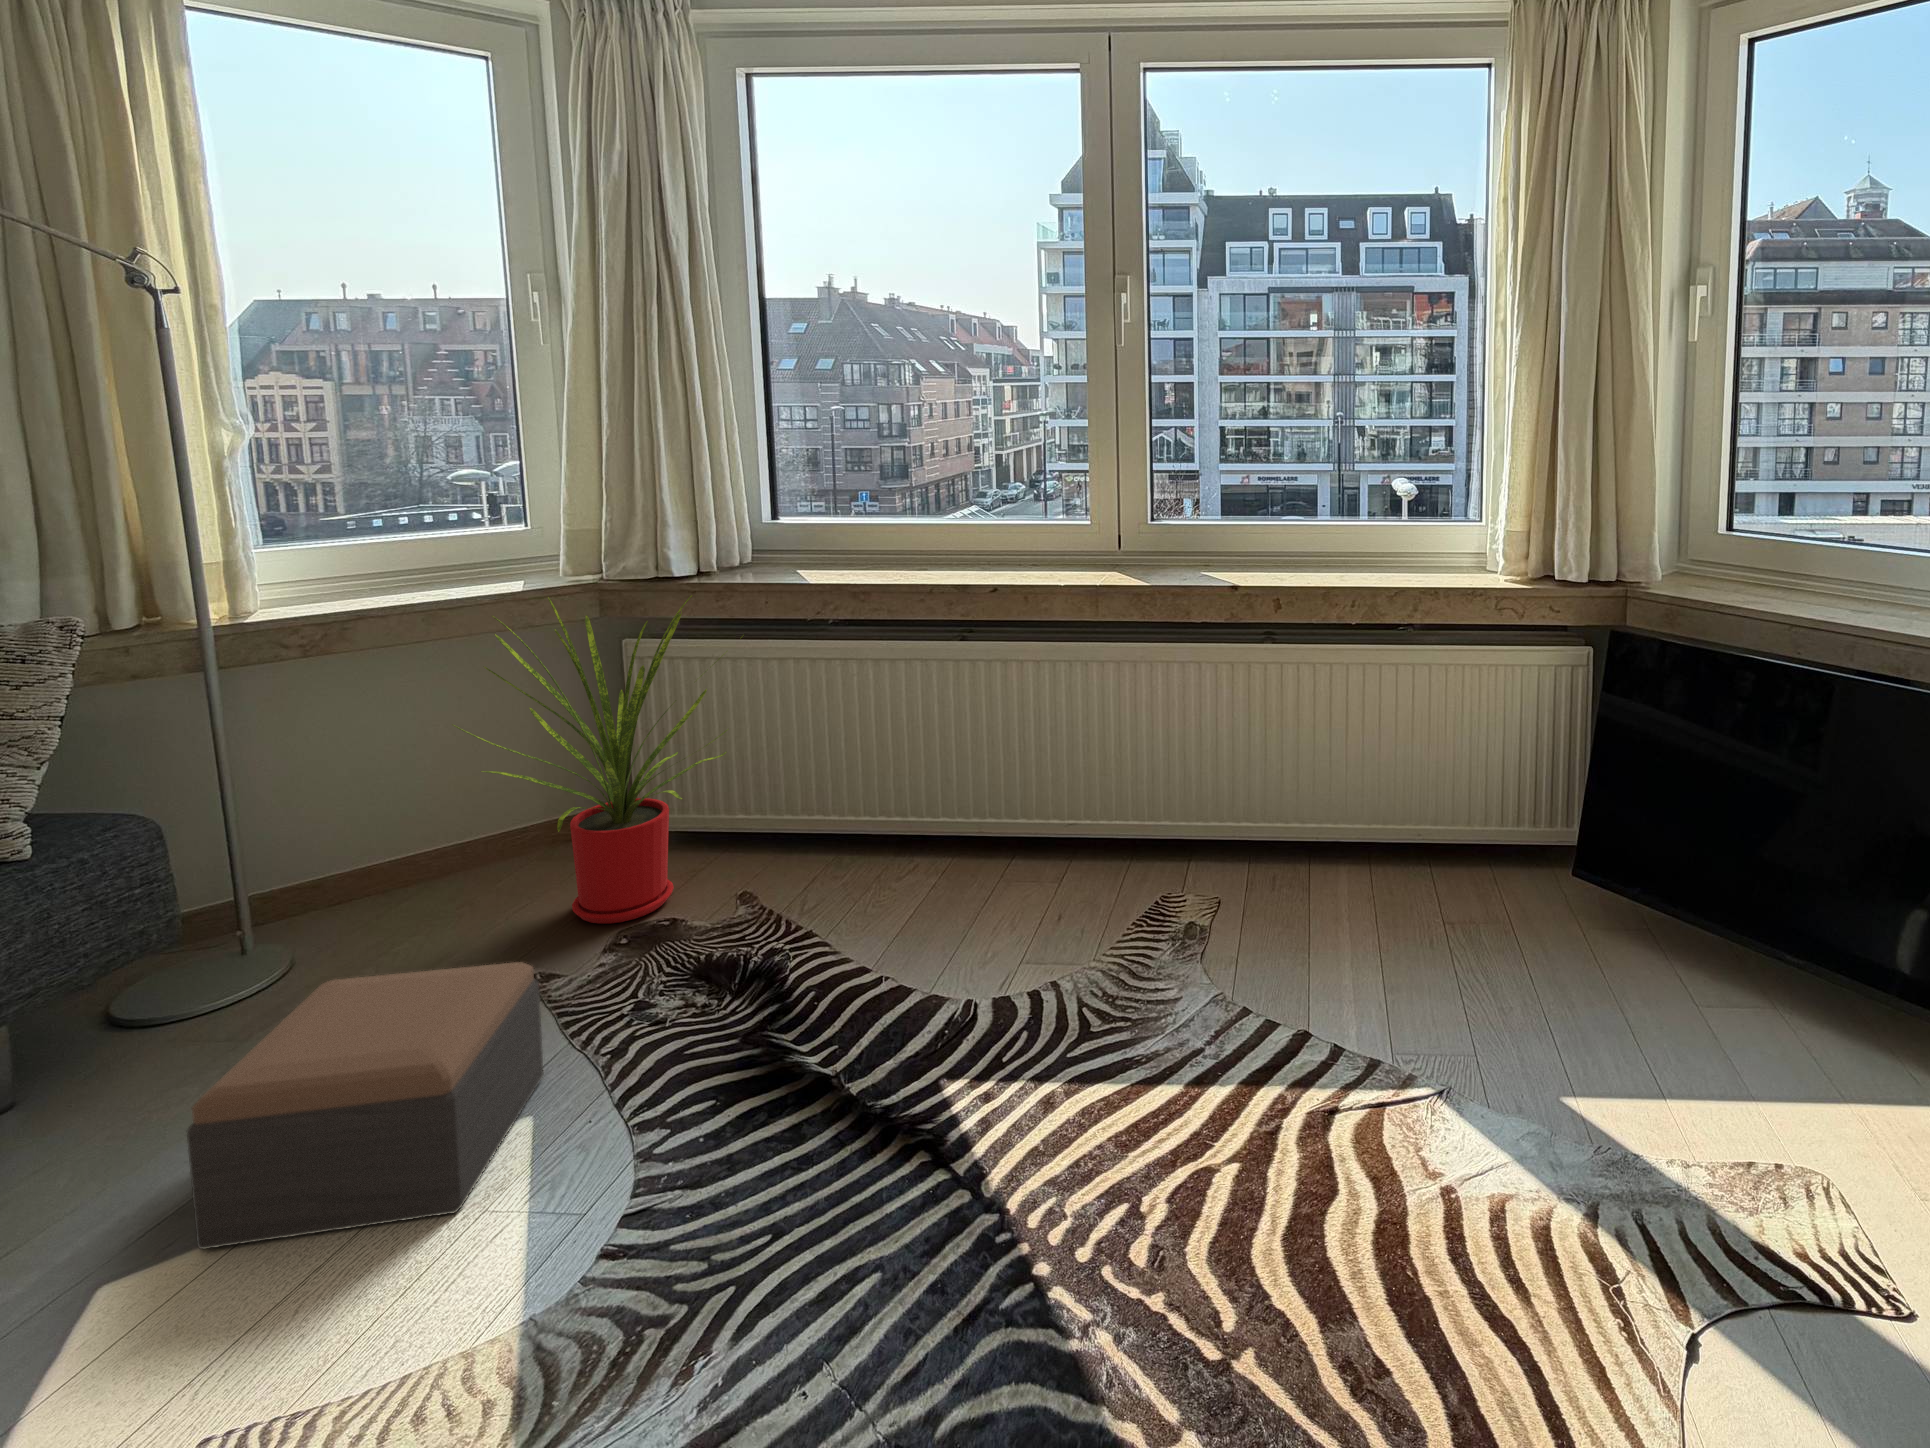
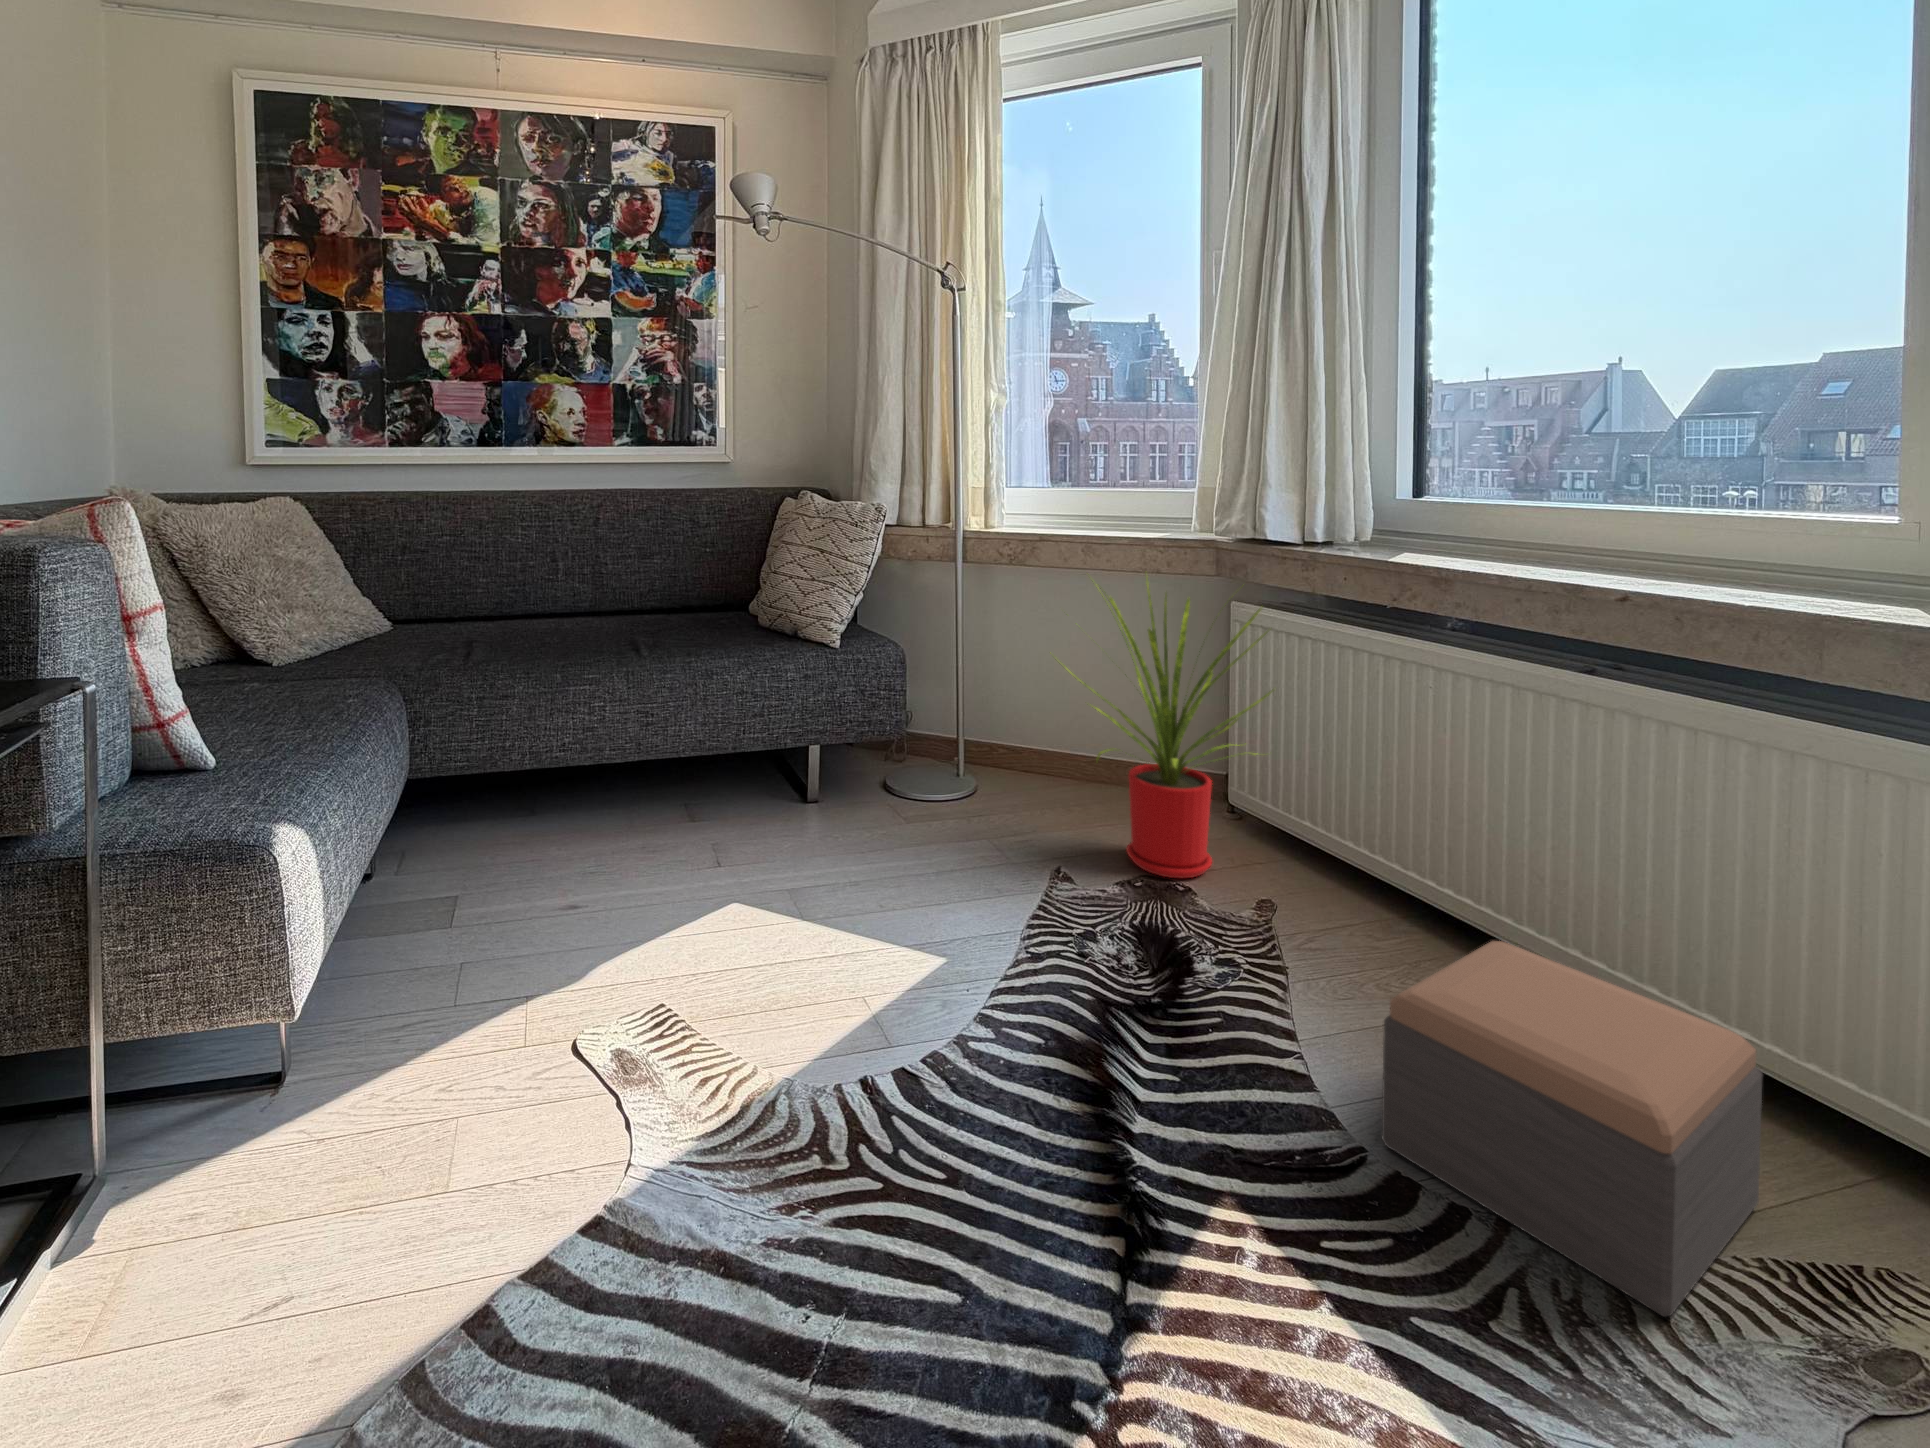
footstool: present [186,962,544,1249] -> present [1382,941,1763,1317]

